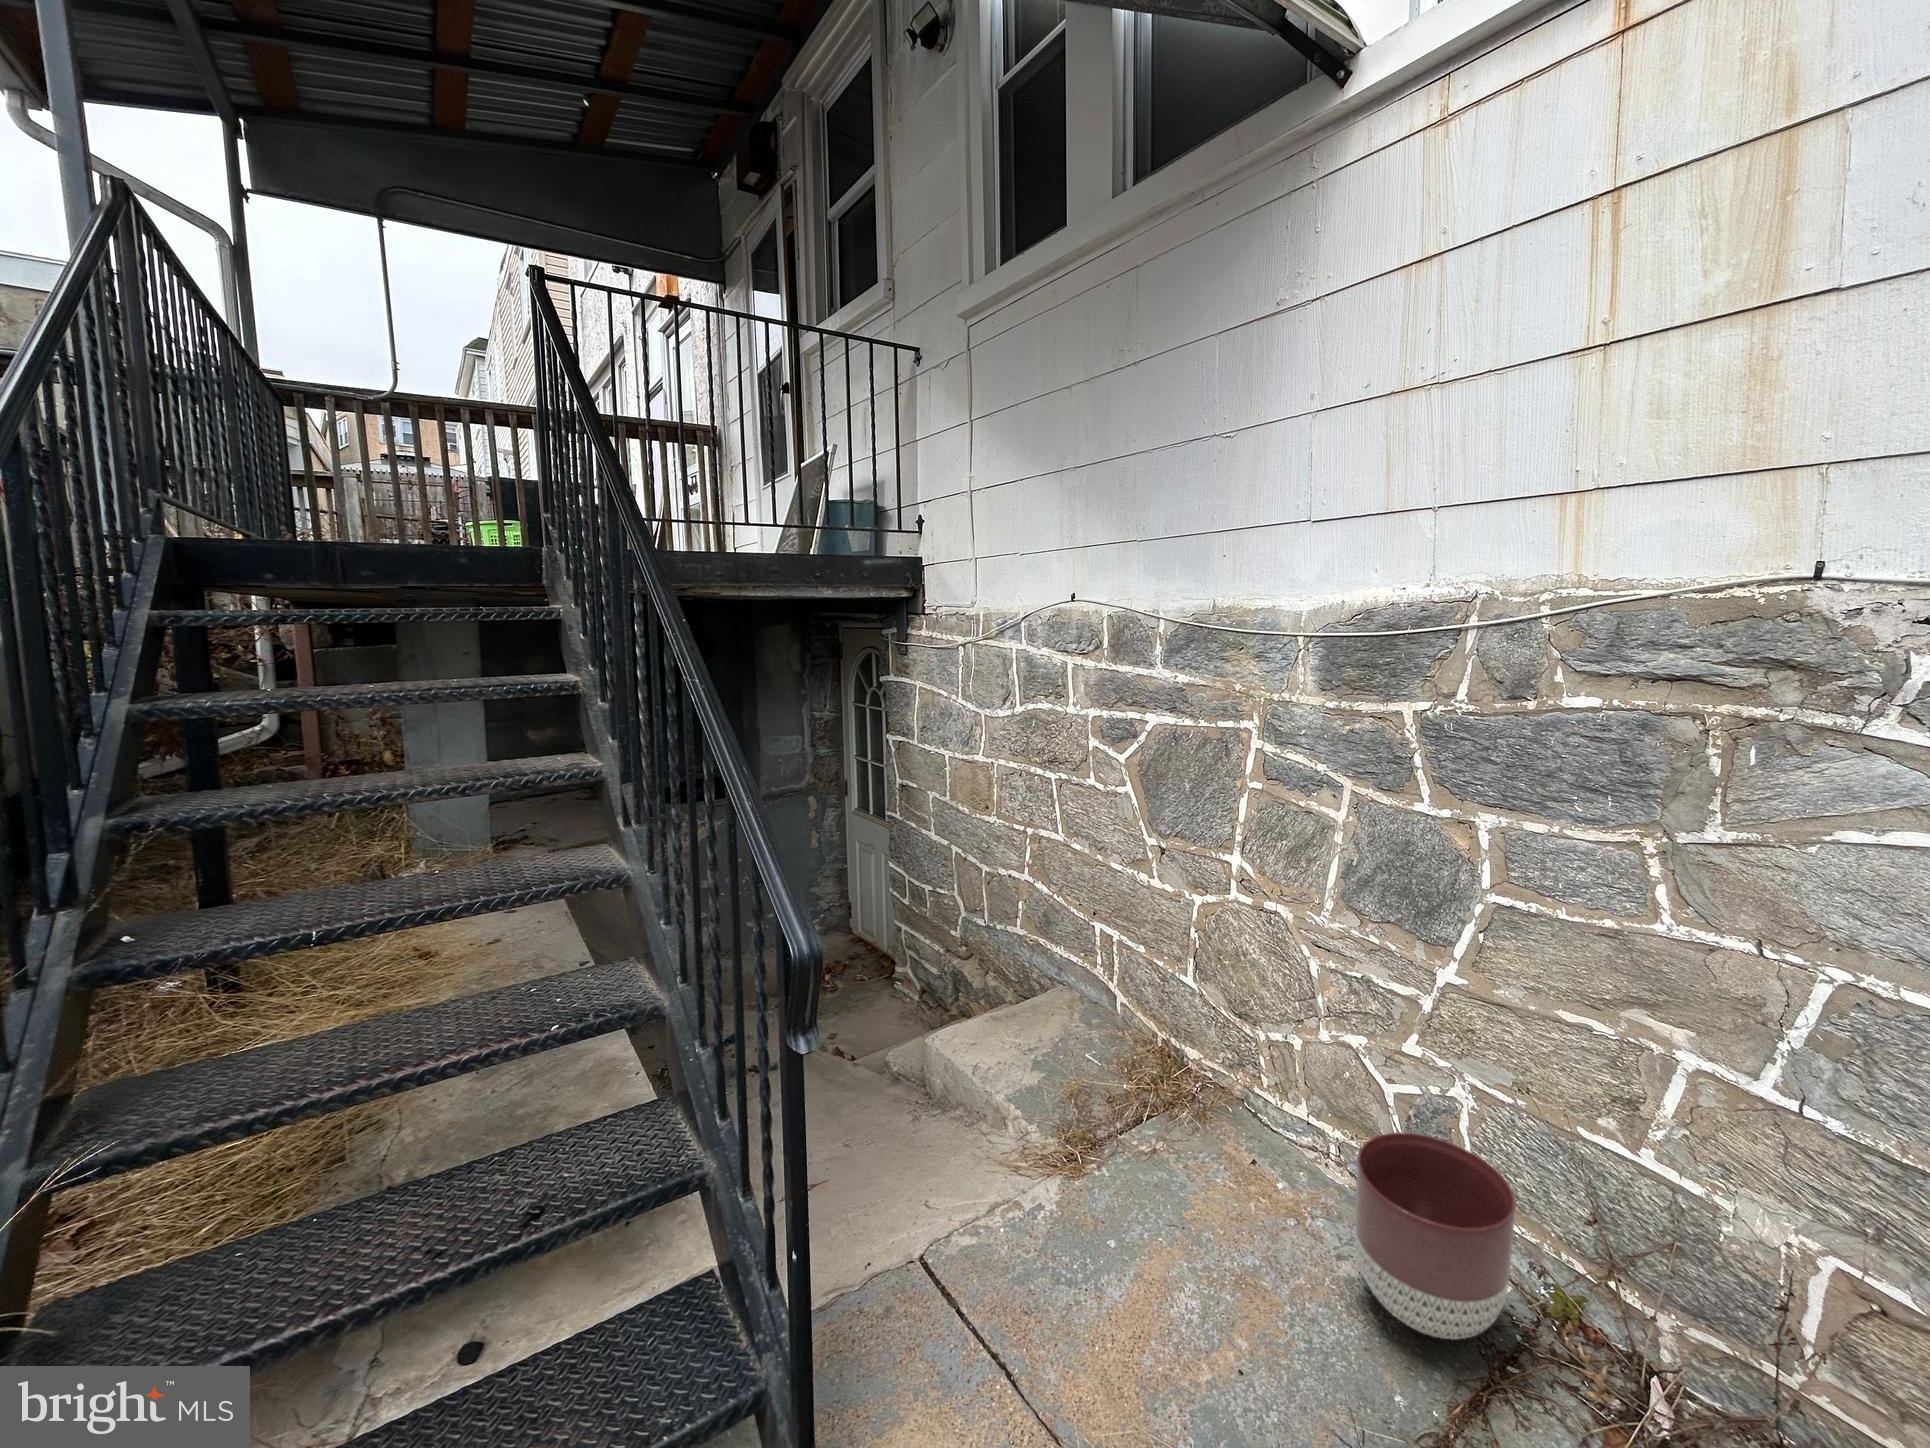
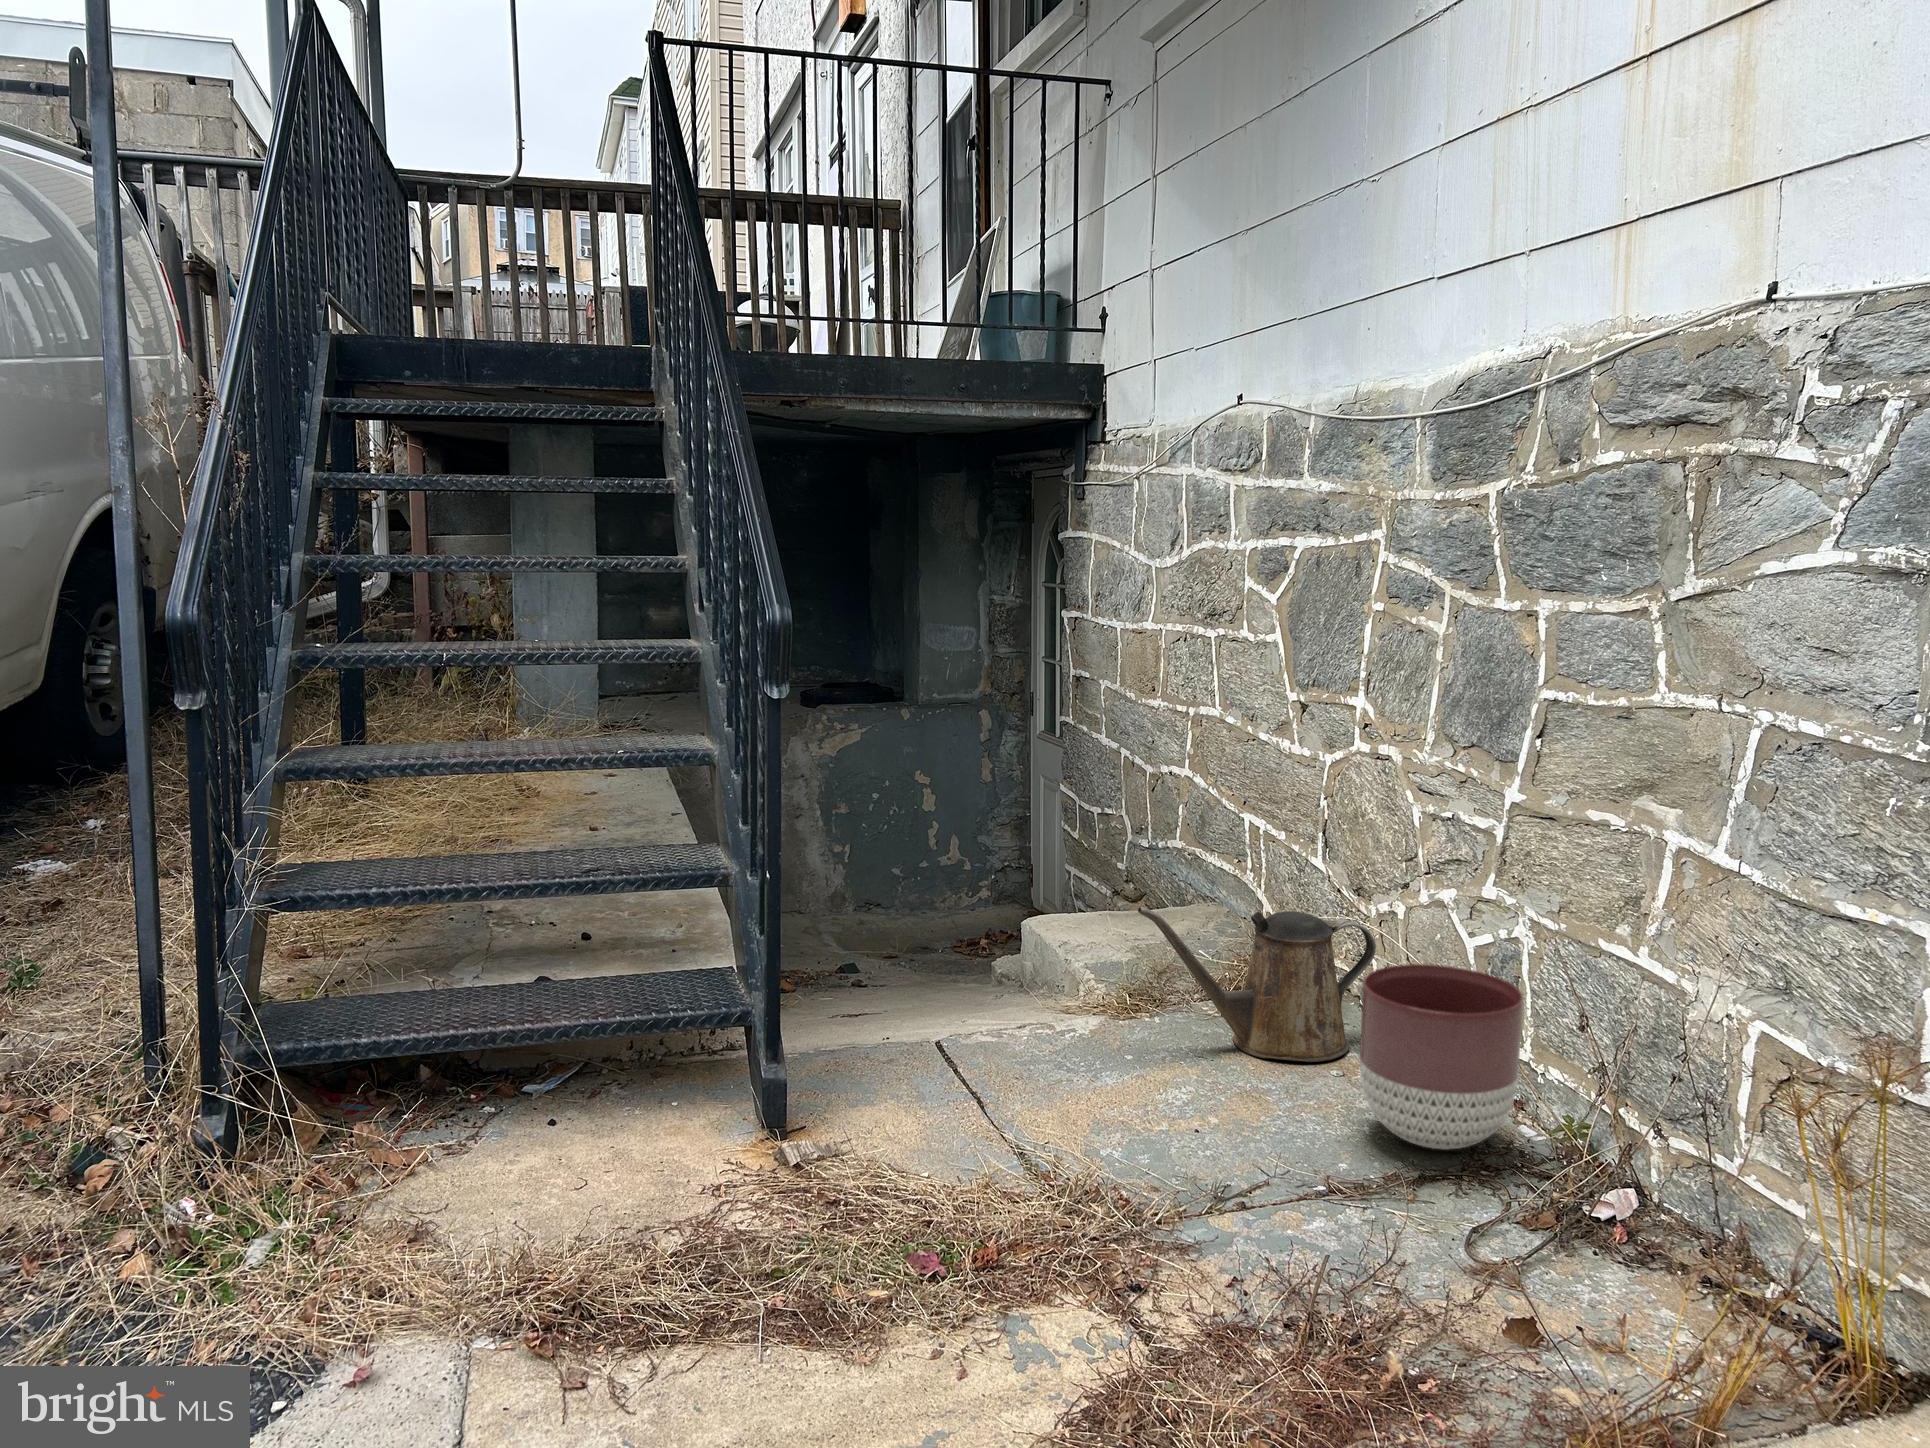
watering can: none [1110,1054,1279,1204] -> present [1138,907,1376,1062]

